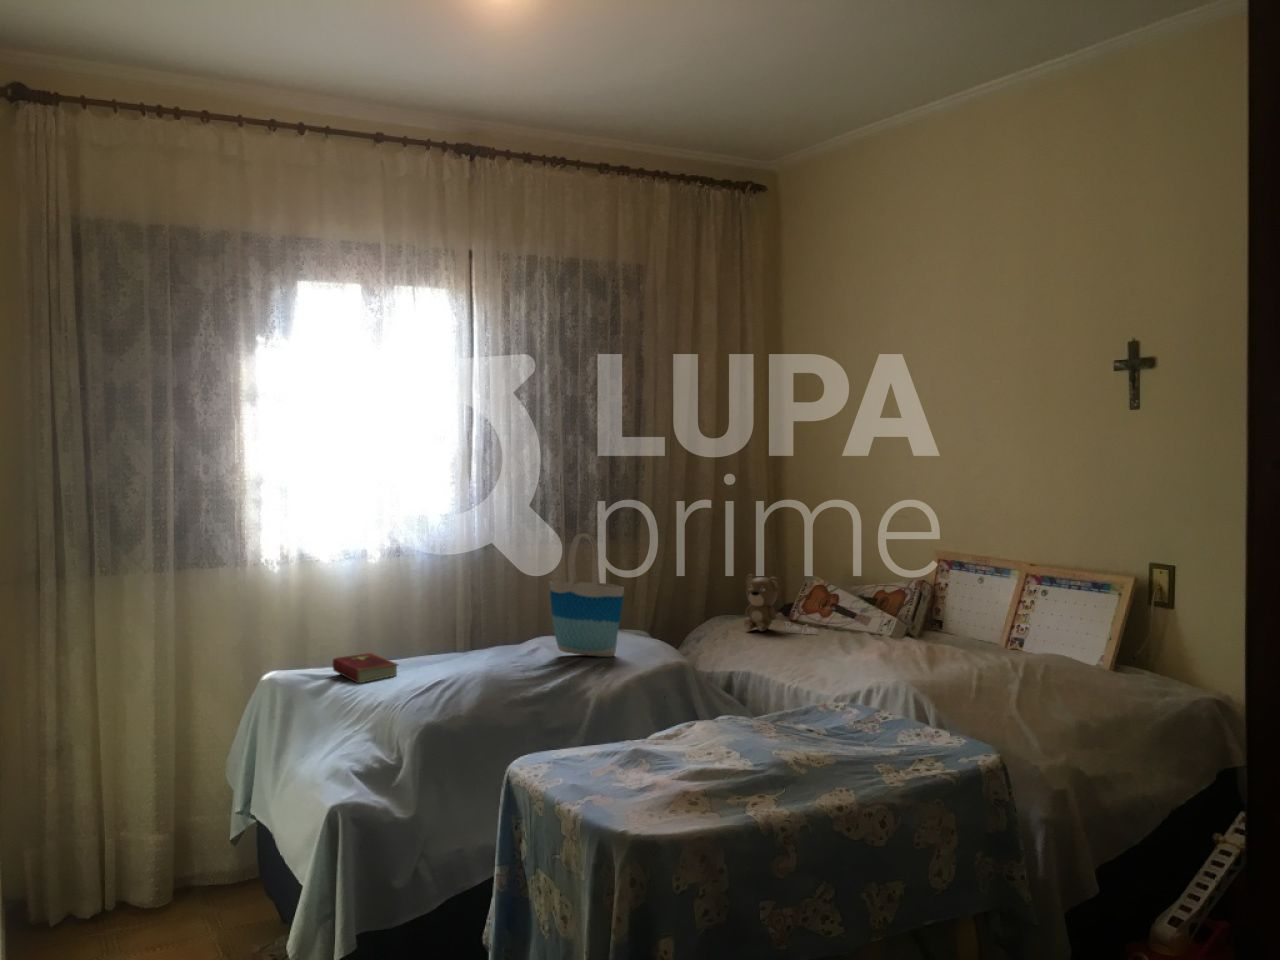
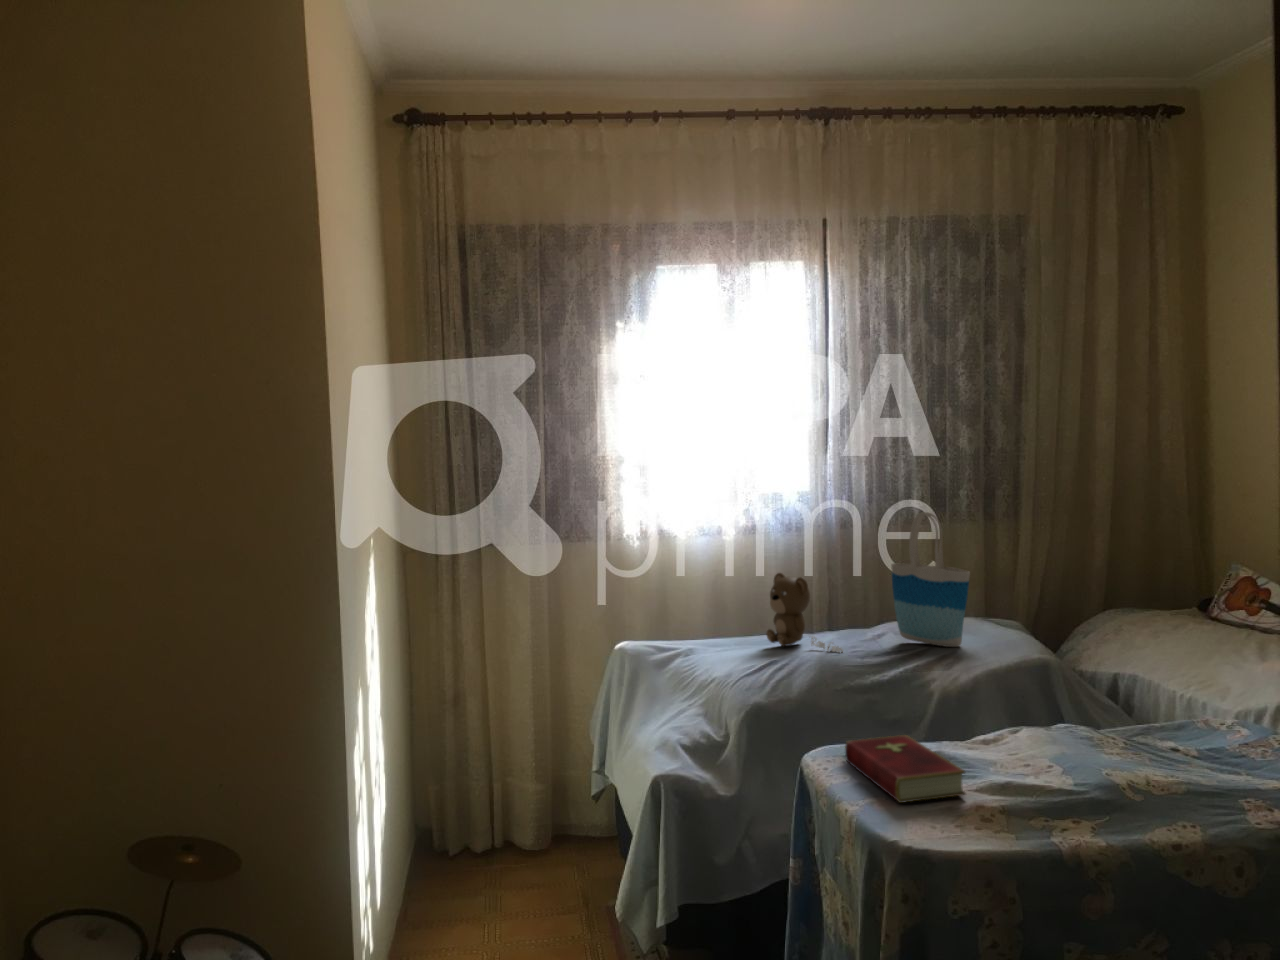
teddy bear: present [744,574,816,633] -> present [766,573,843,652]
hardcover book: present [332,653,398,683] -> present [845,735,966,803]

